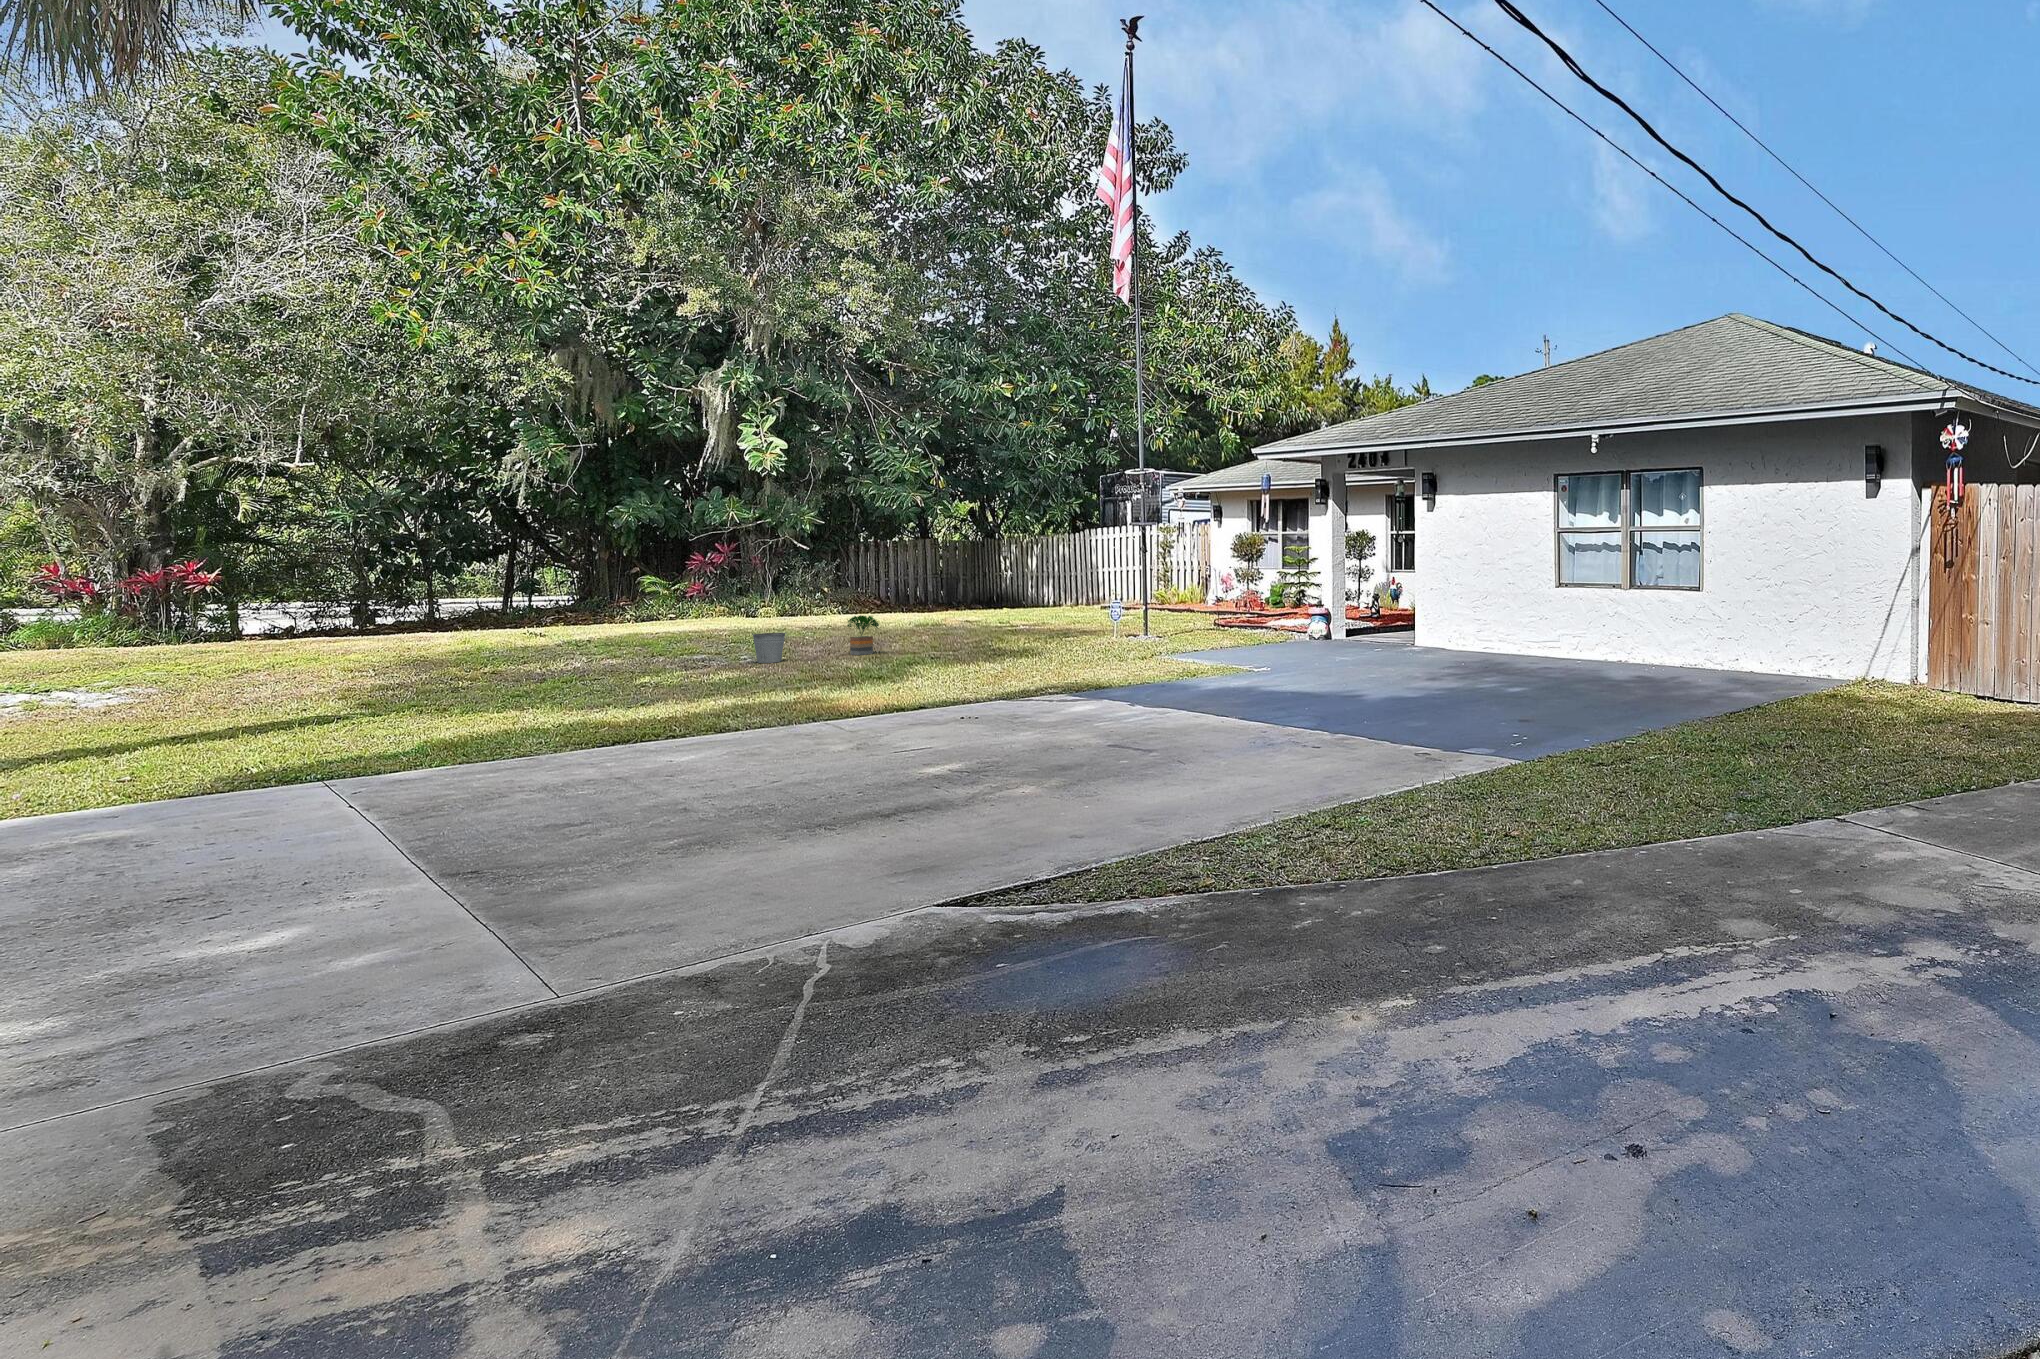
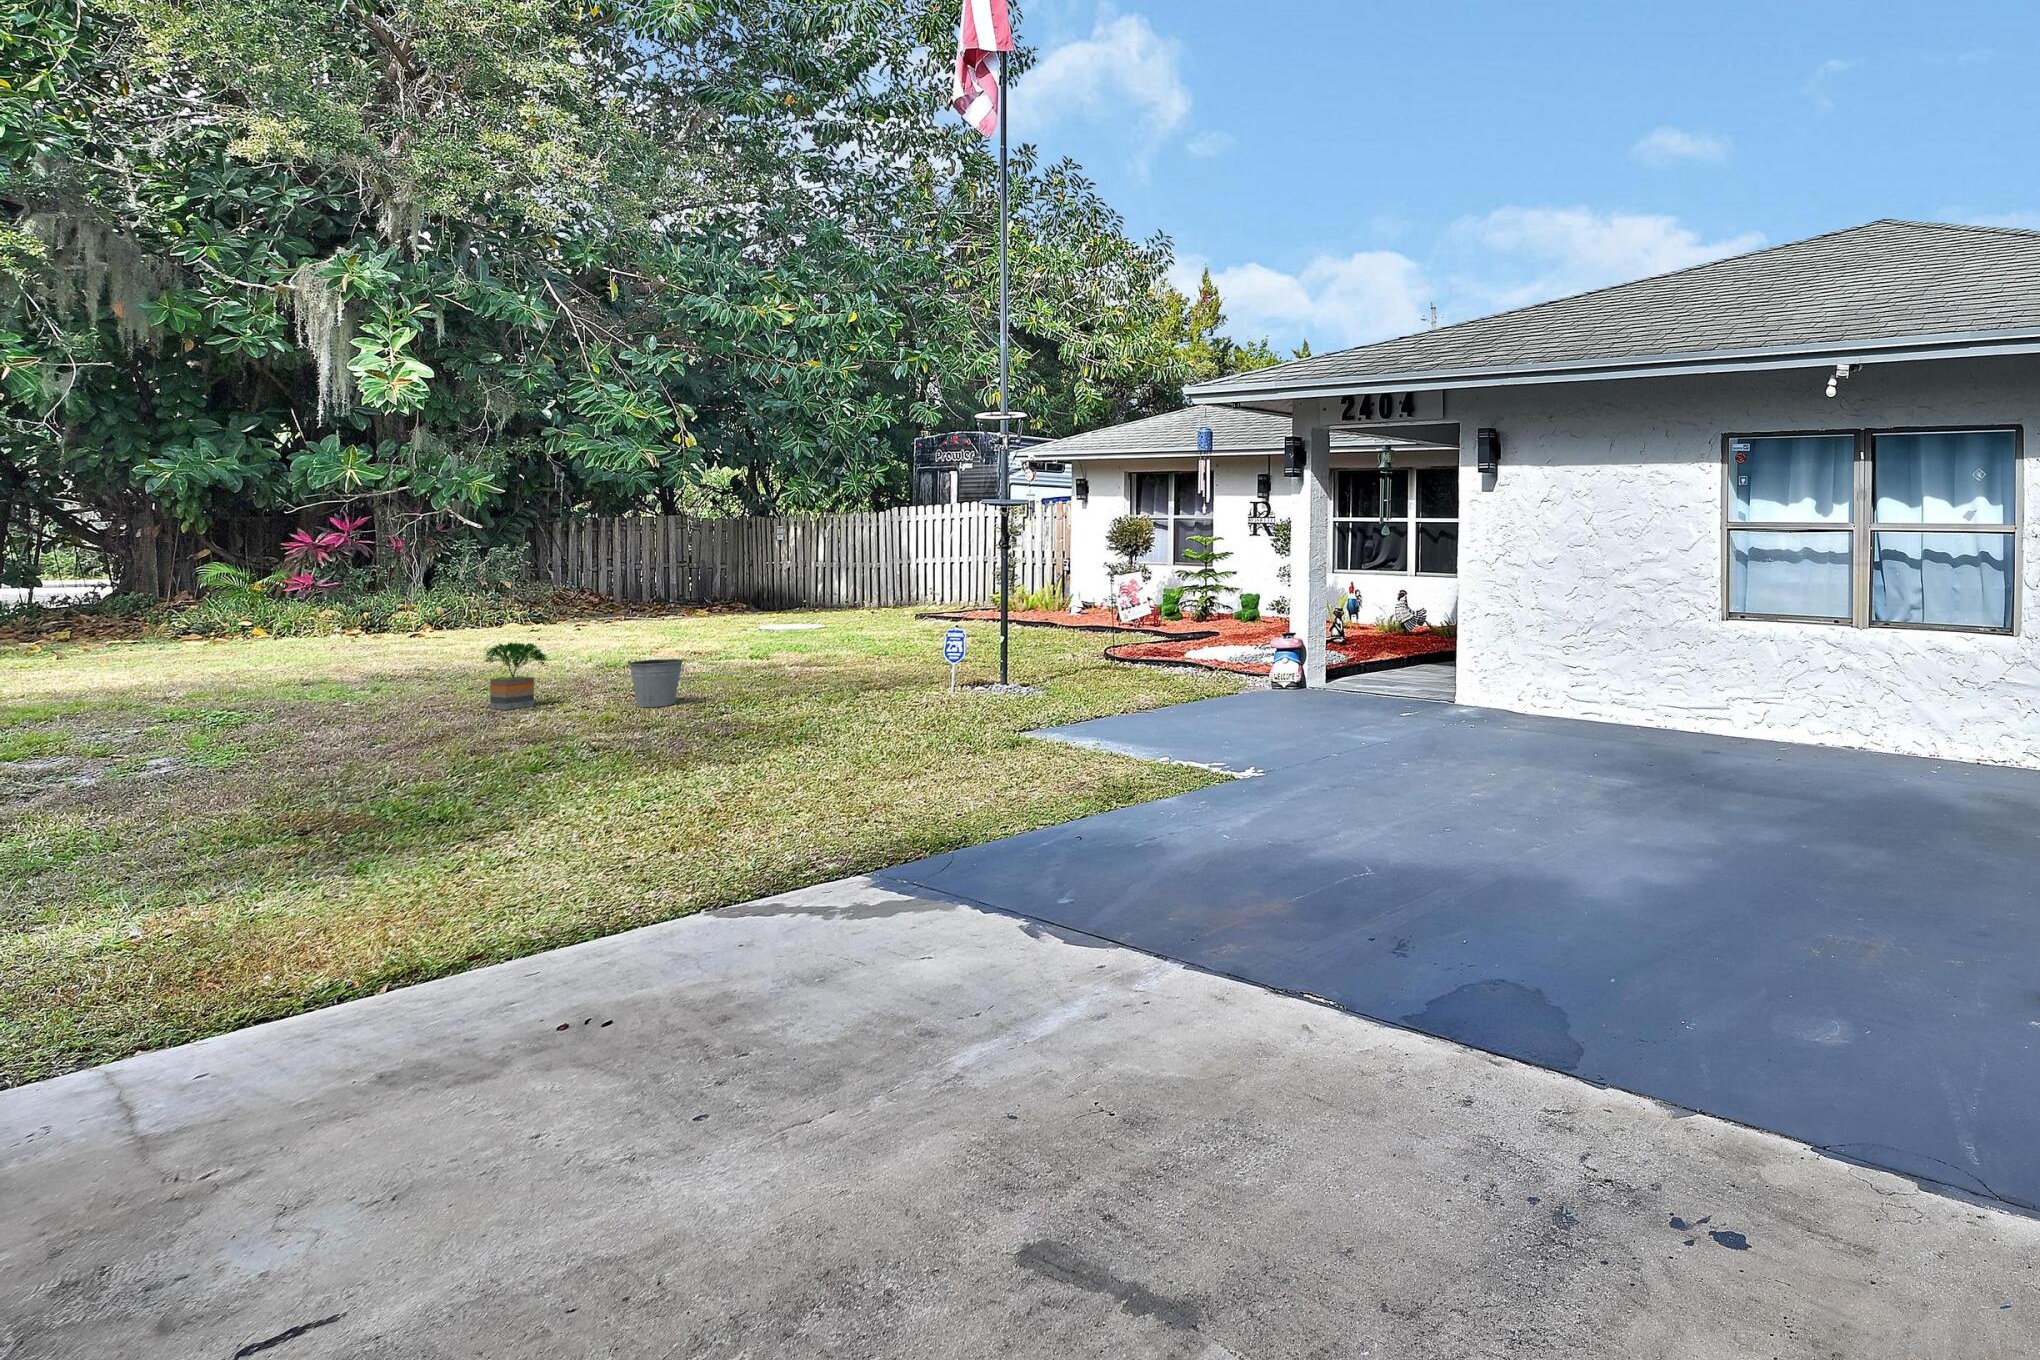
bucket: present [752,632,787,663] -> present [628,659,685,707]

